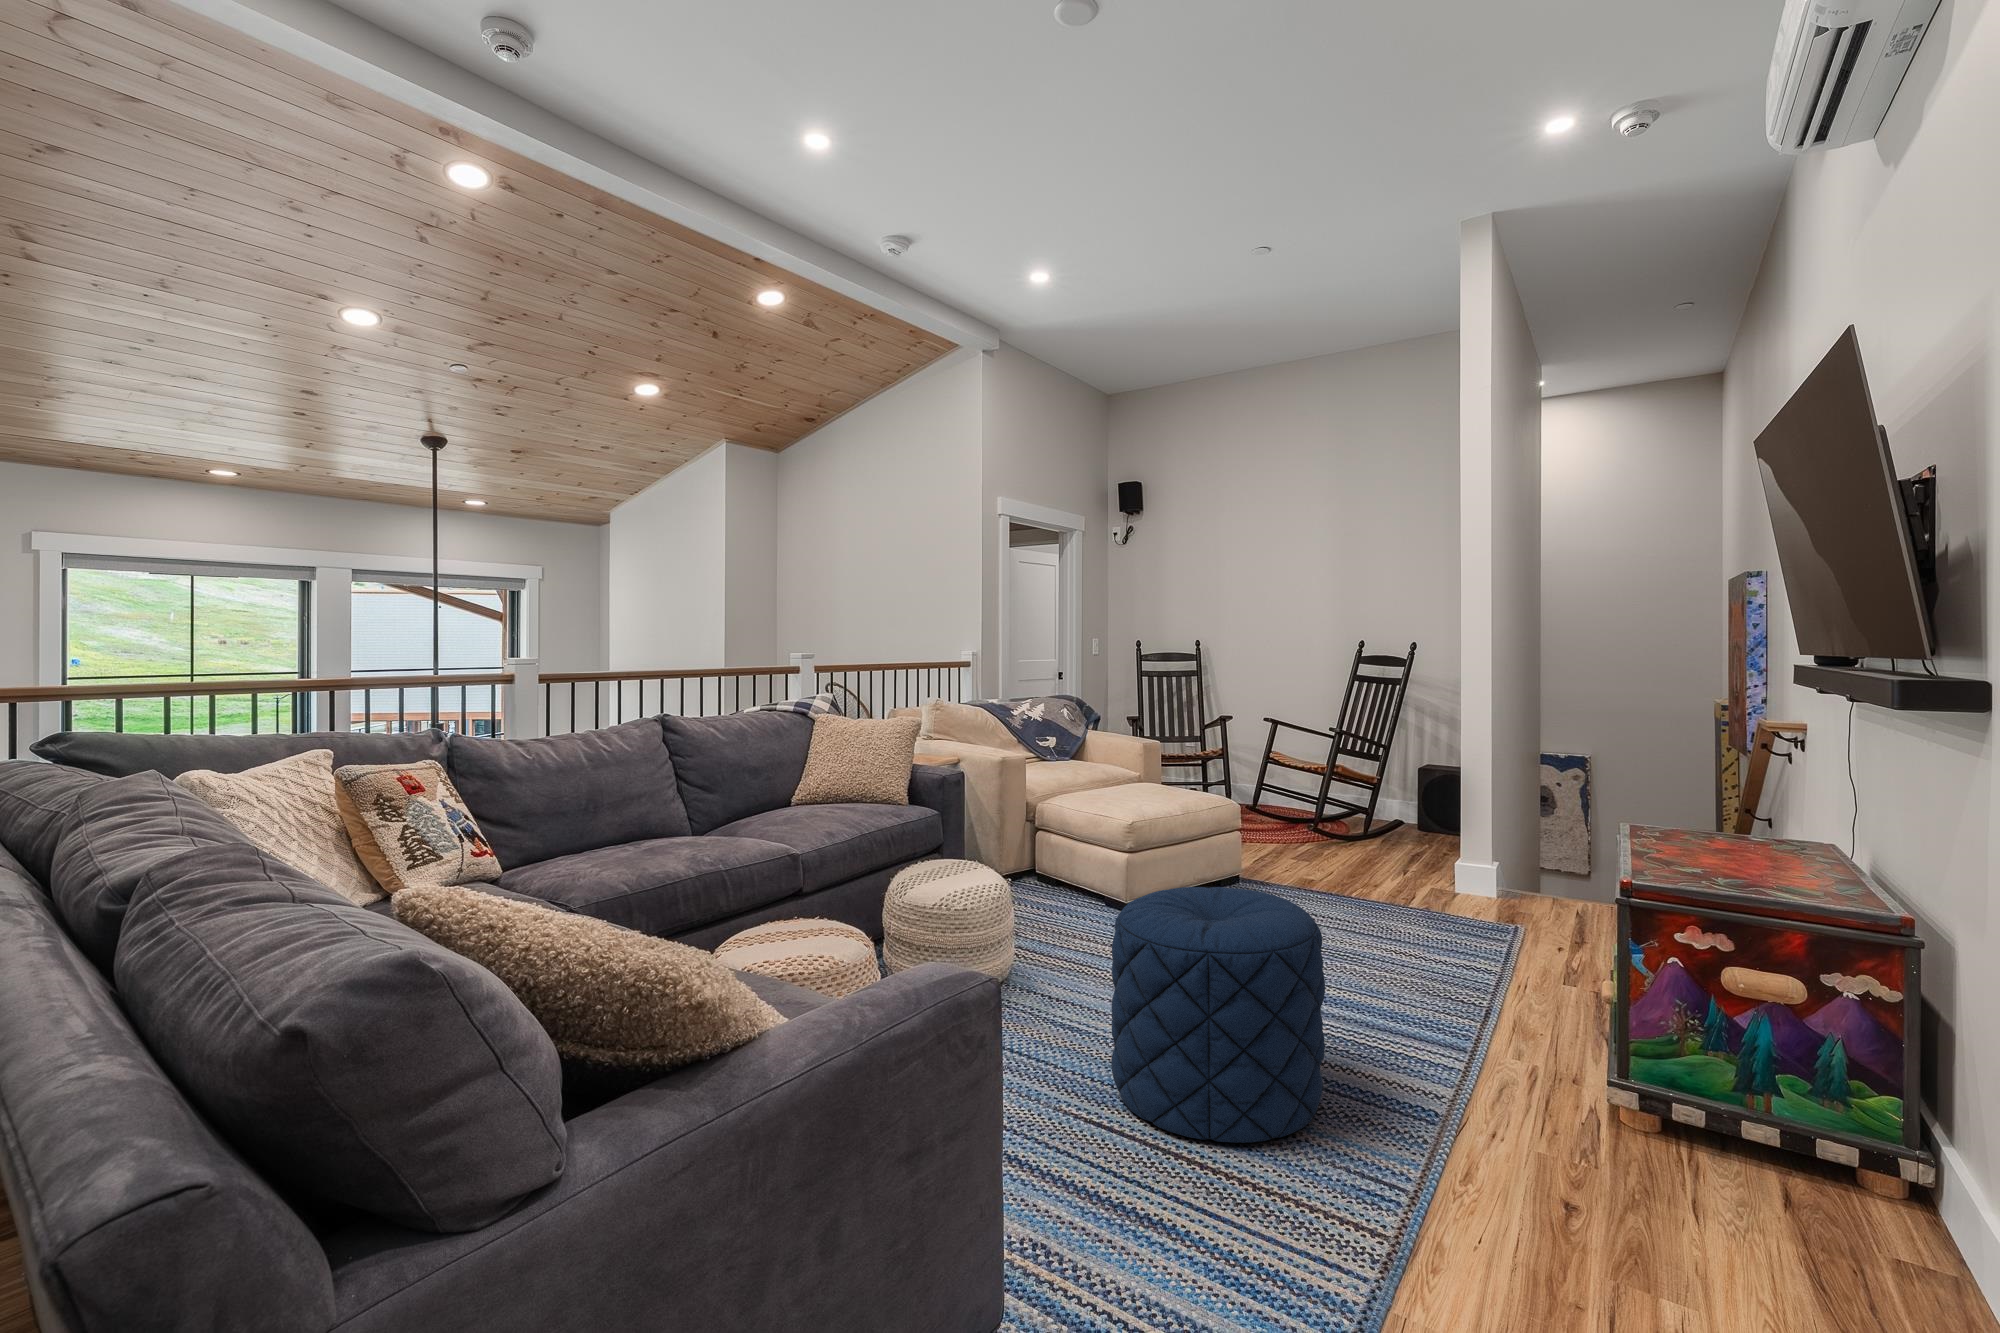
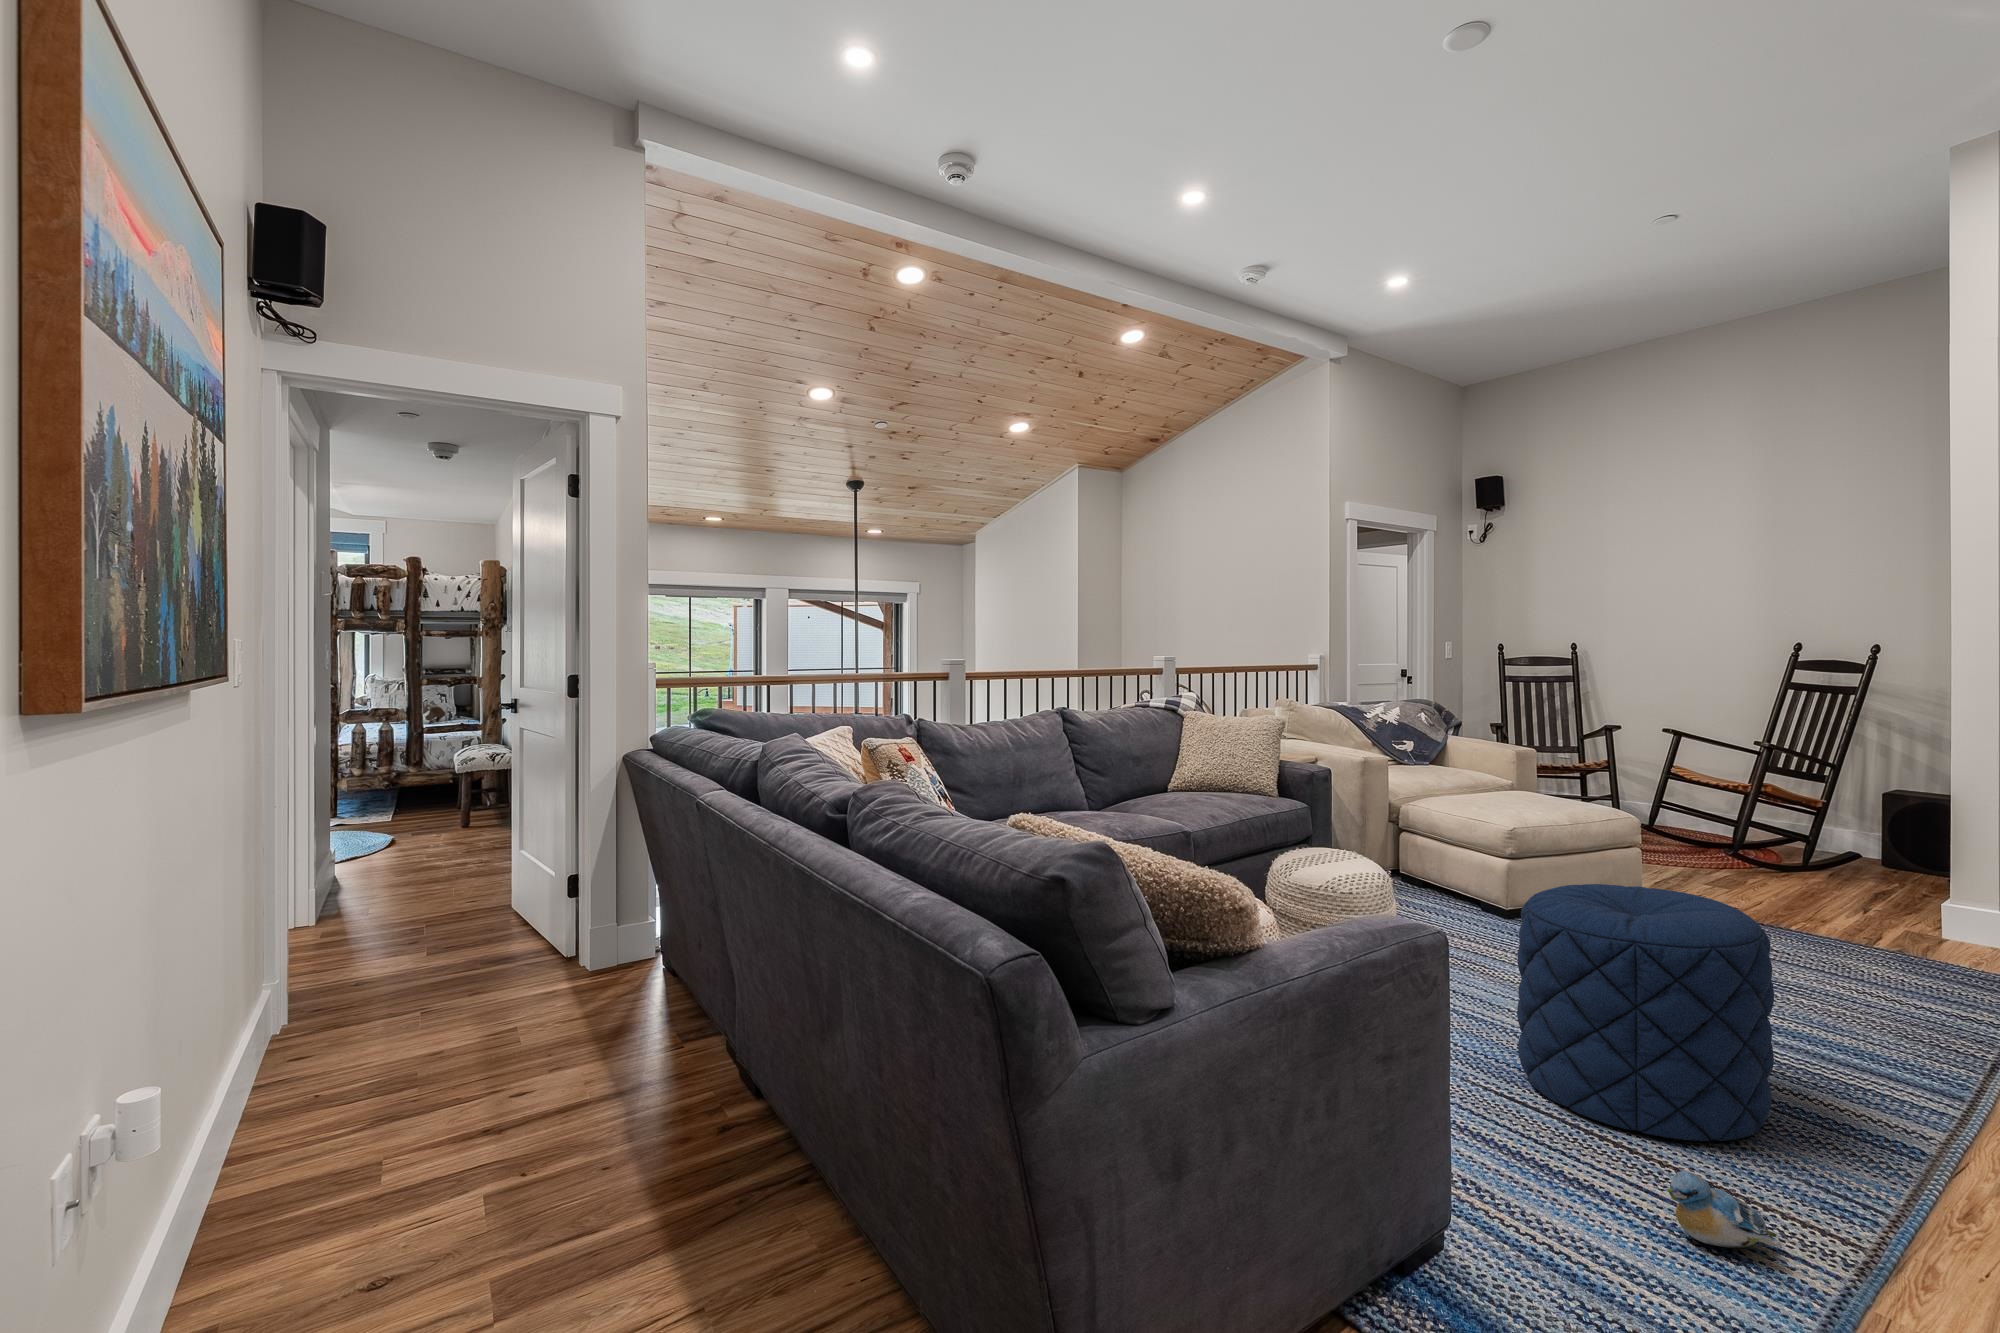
plush toy: none [1224,1195,1320,1266] -> present [1667,1171,1782,1248]

